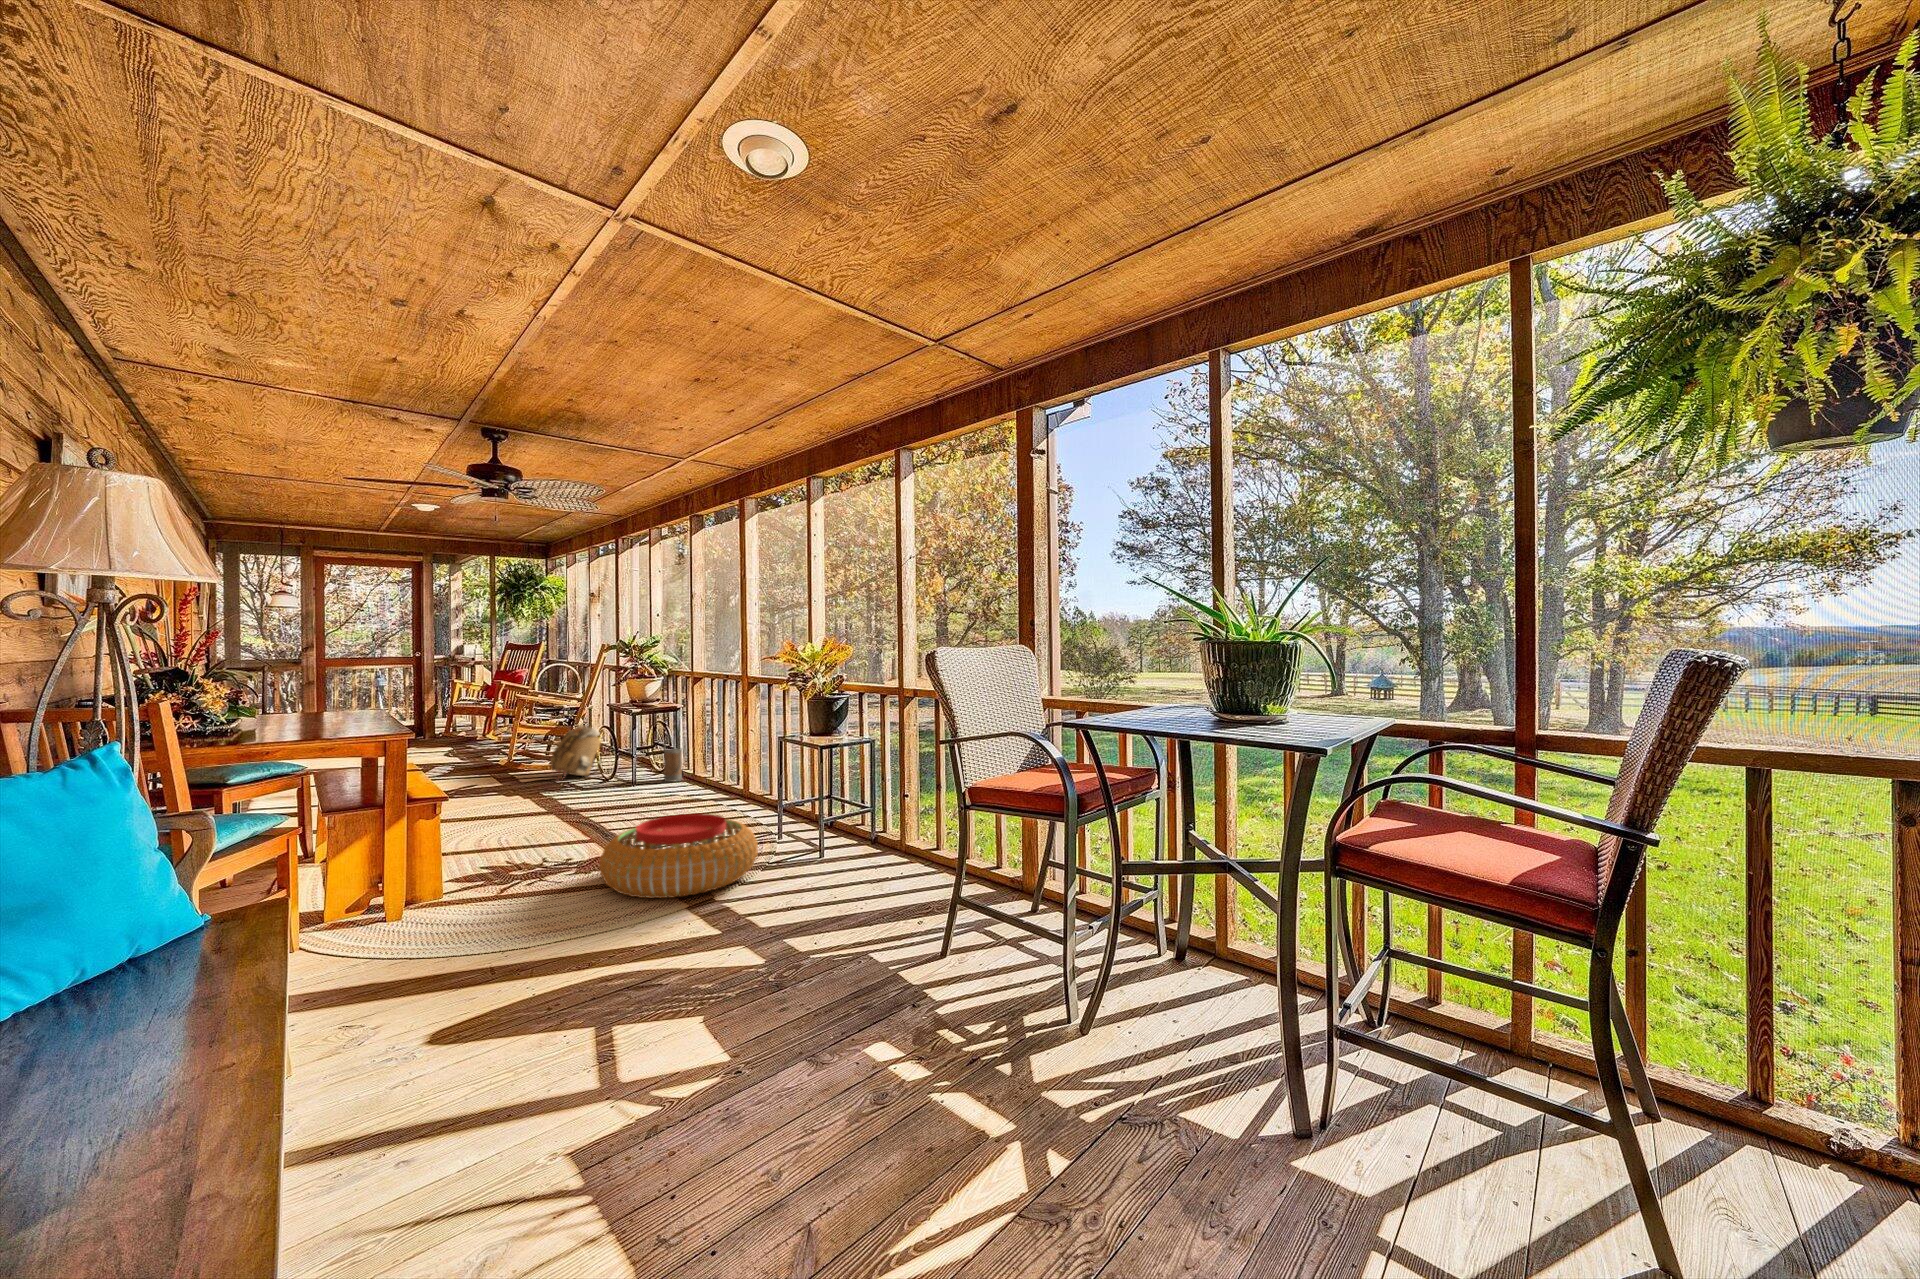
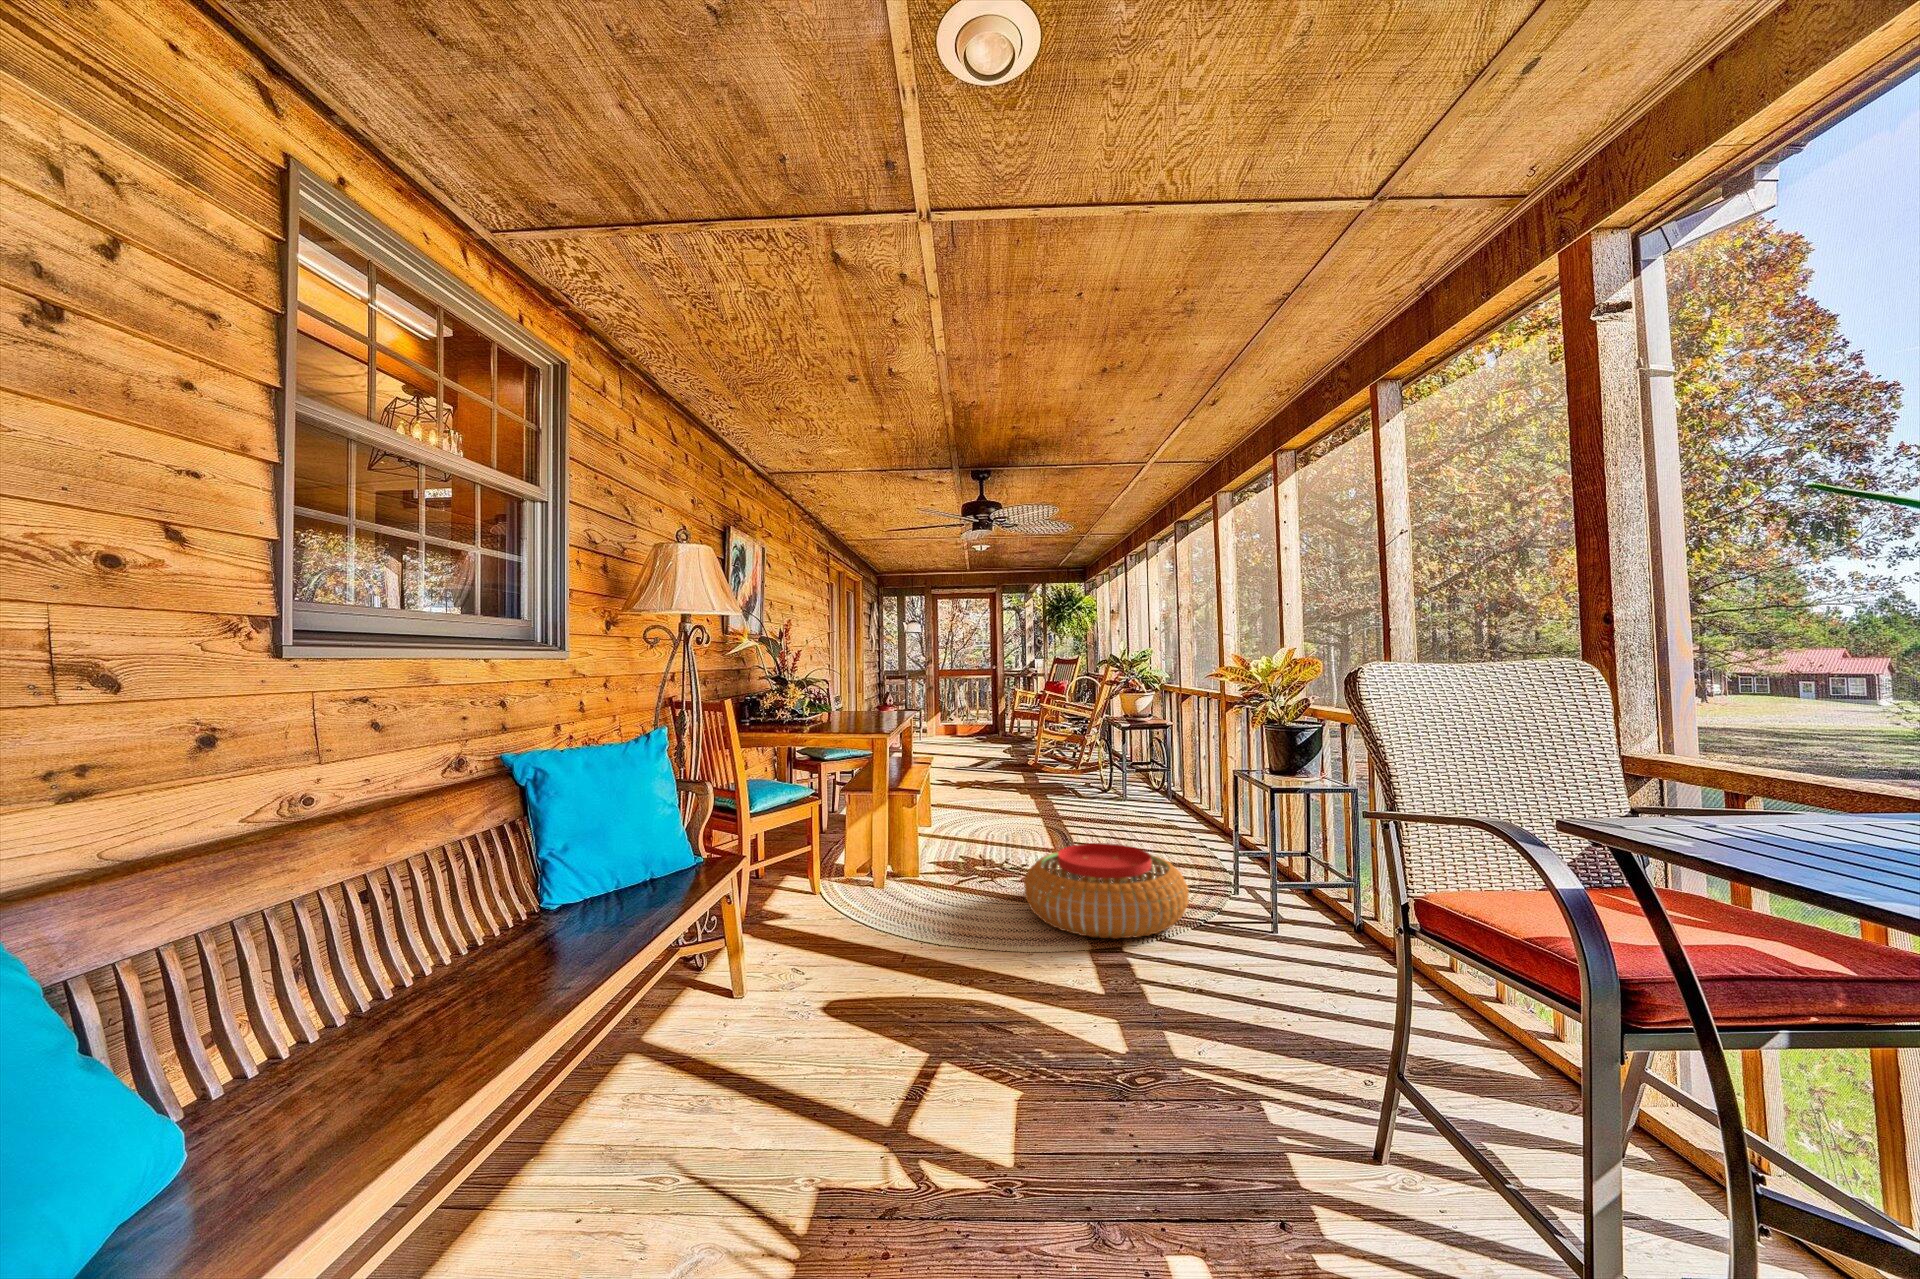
backpack: present [550,725,603,781] -> none [1060,736,1104,789]
watering can: present [664,737,682,782] -> none [1155,755,1174,803]

